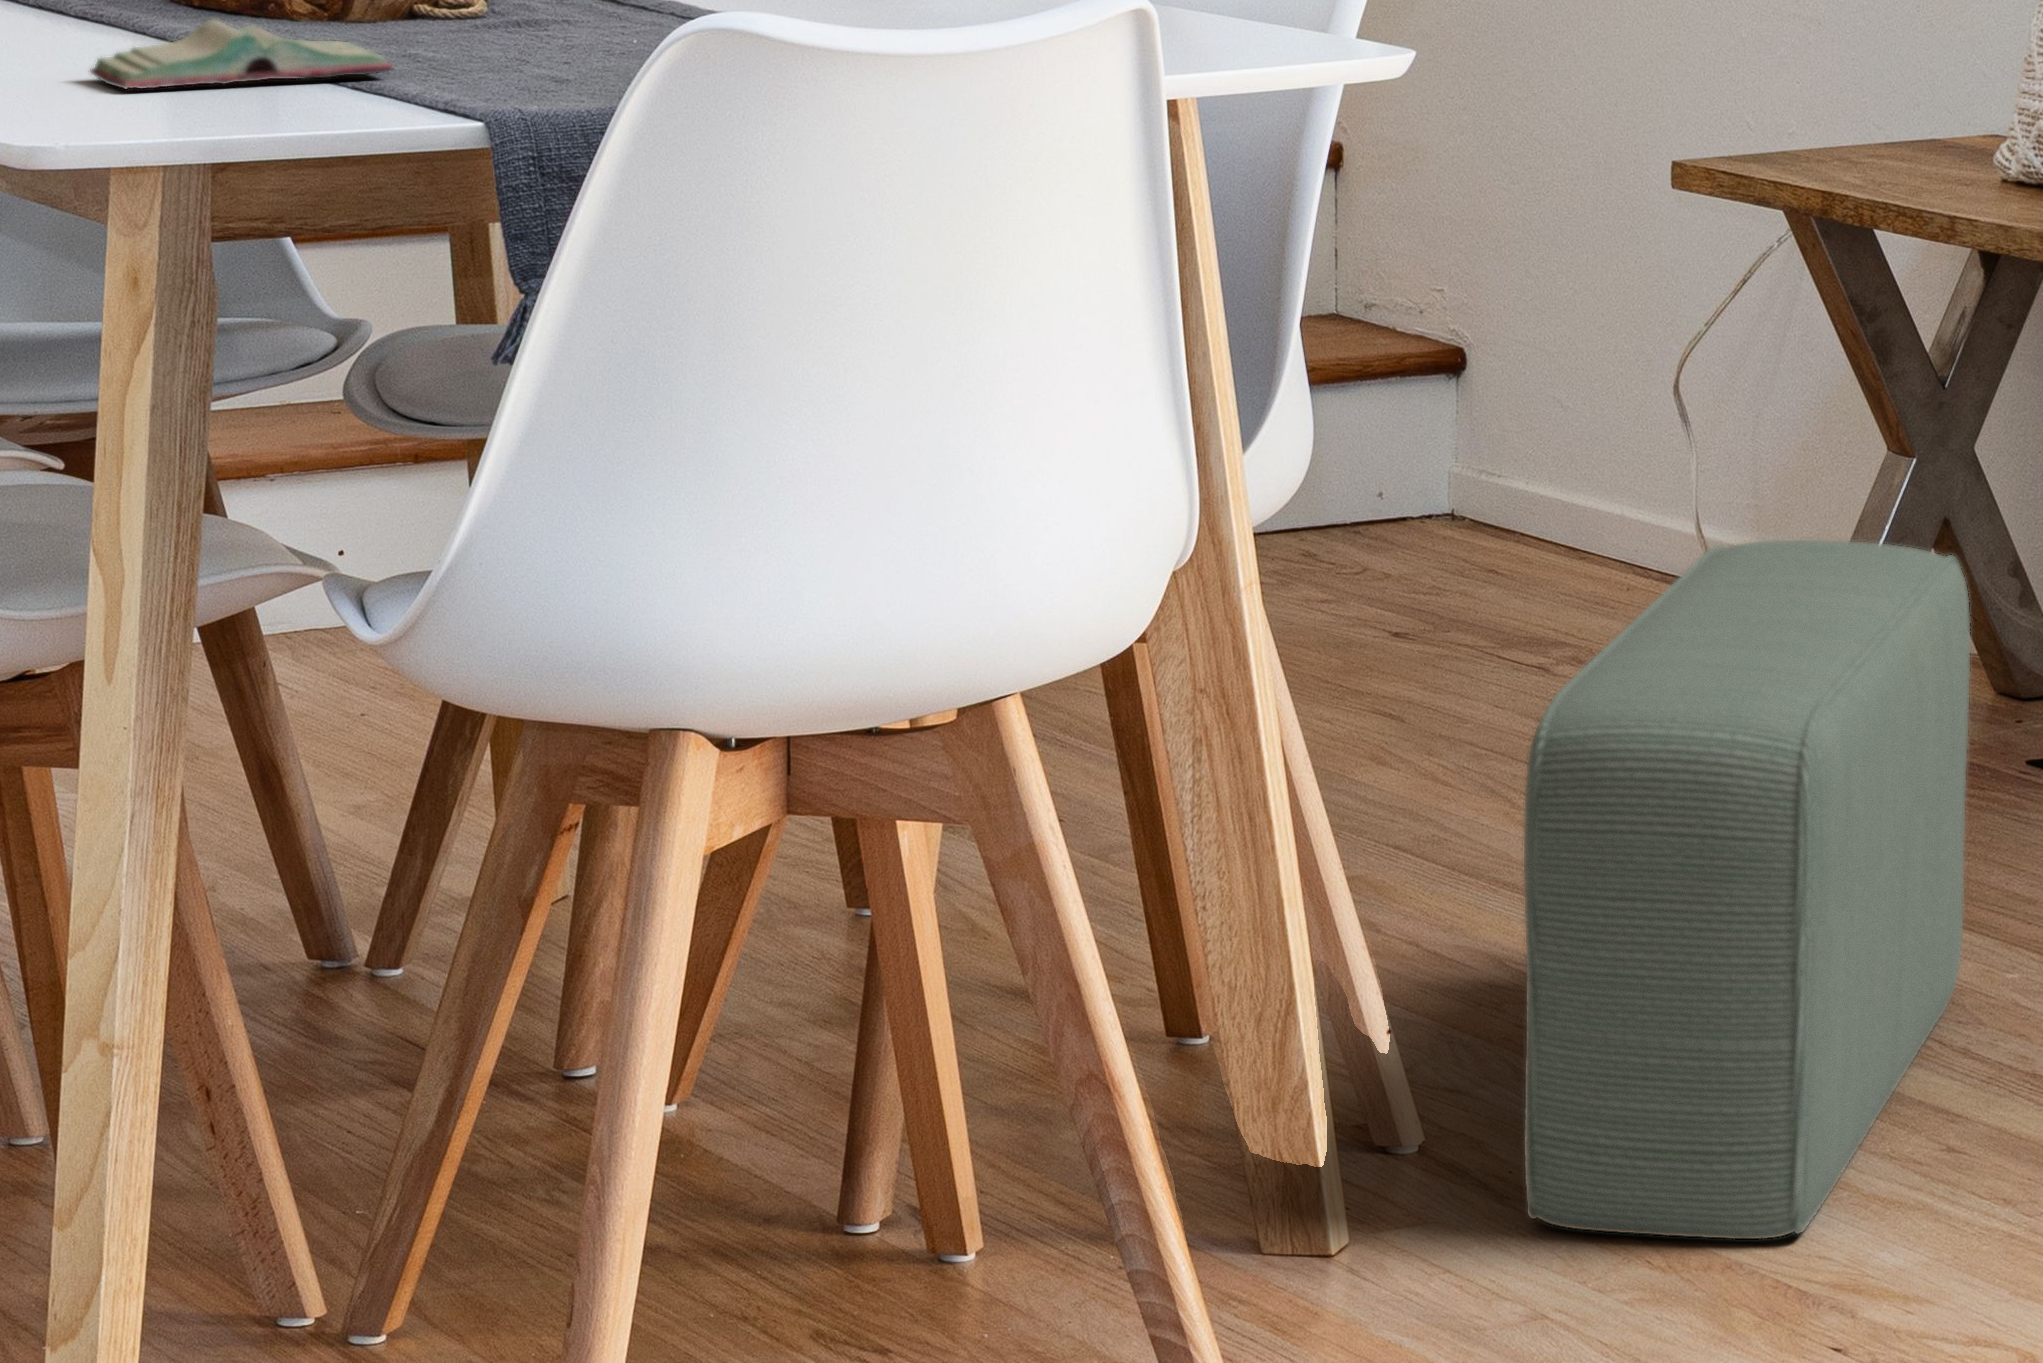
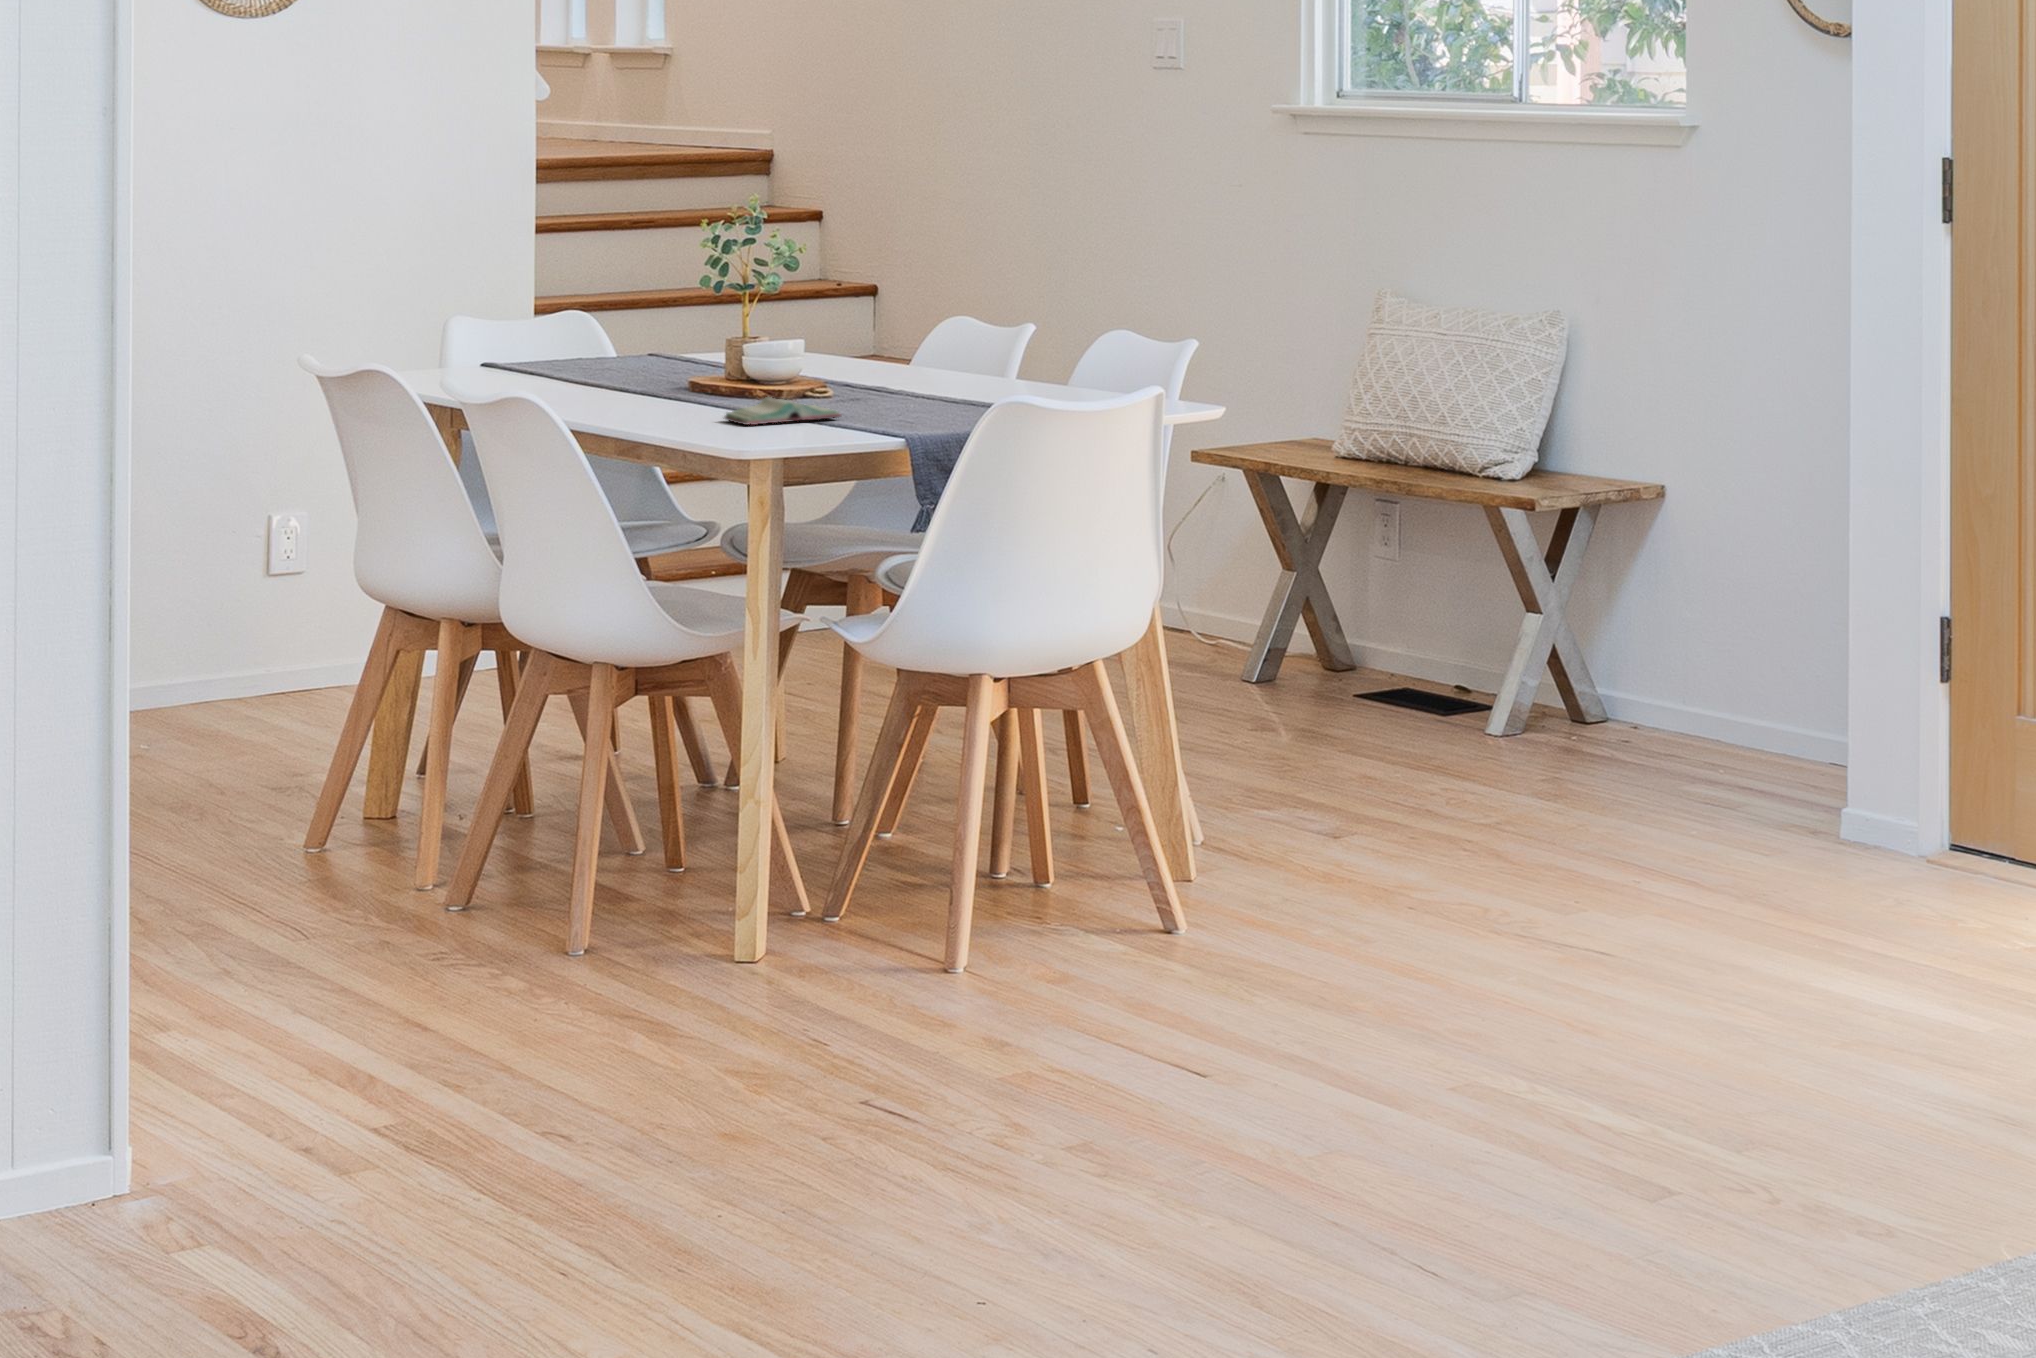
pouf: present [1524,540,1970,1239] -> none [1268,604,1396,875]

